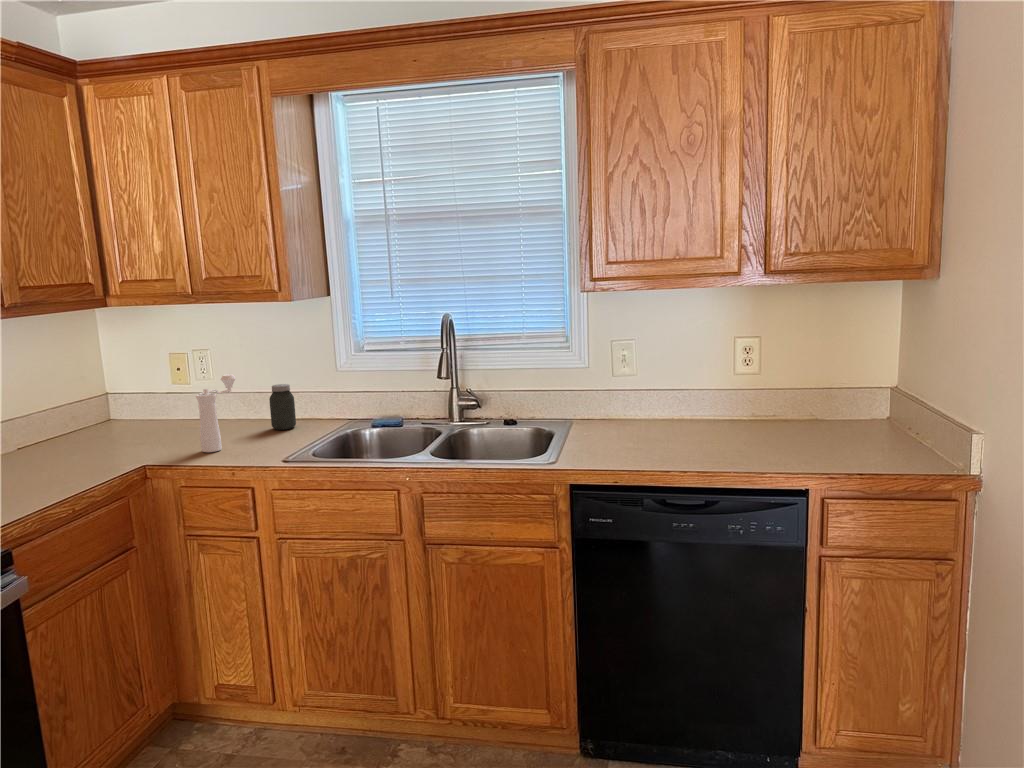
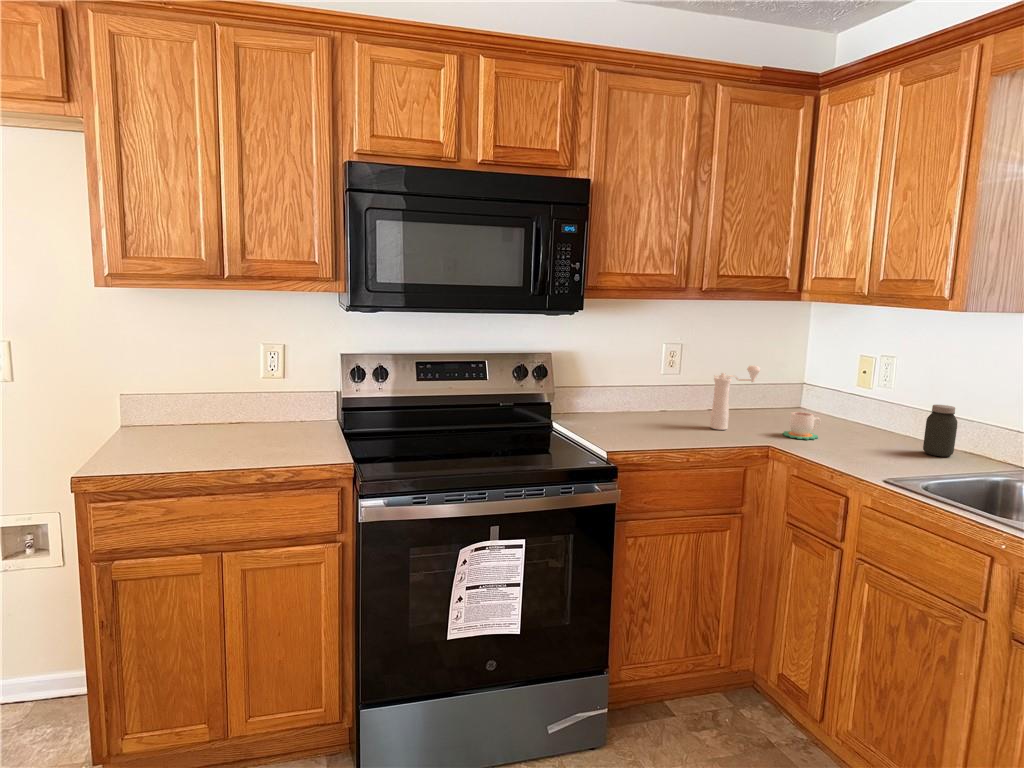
pepper mill: present [196,374,236,452] -> present [710,365,761,430]
mug: none [140,422,178,451] -> present [783,412,821,440]

